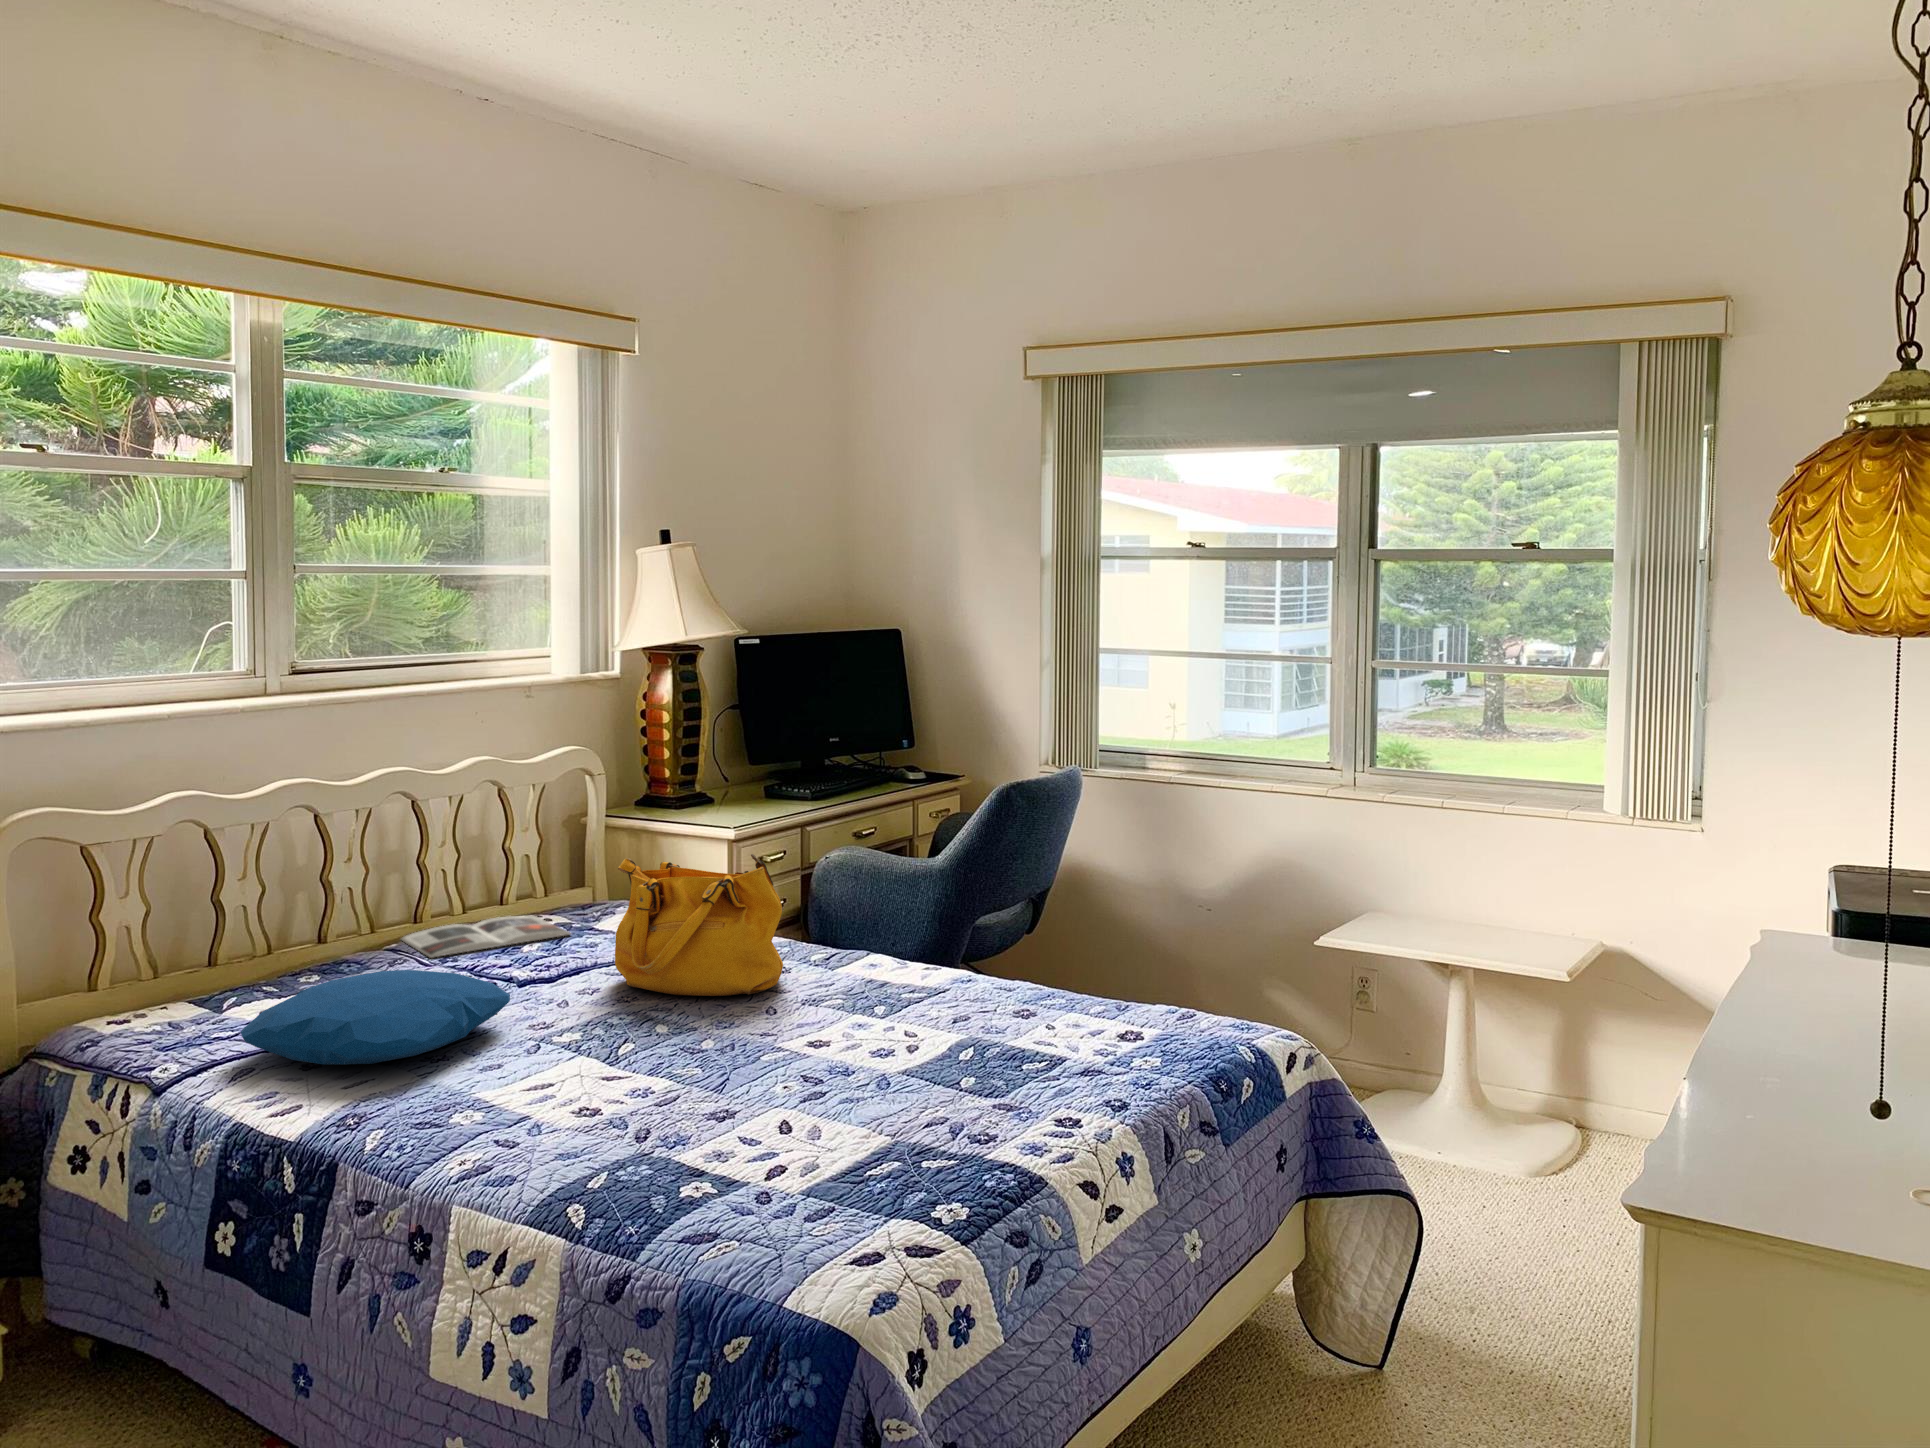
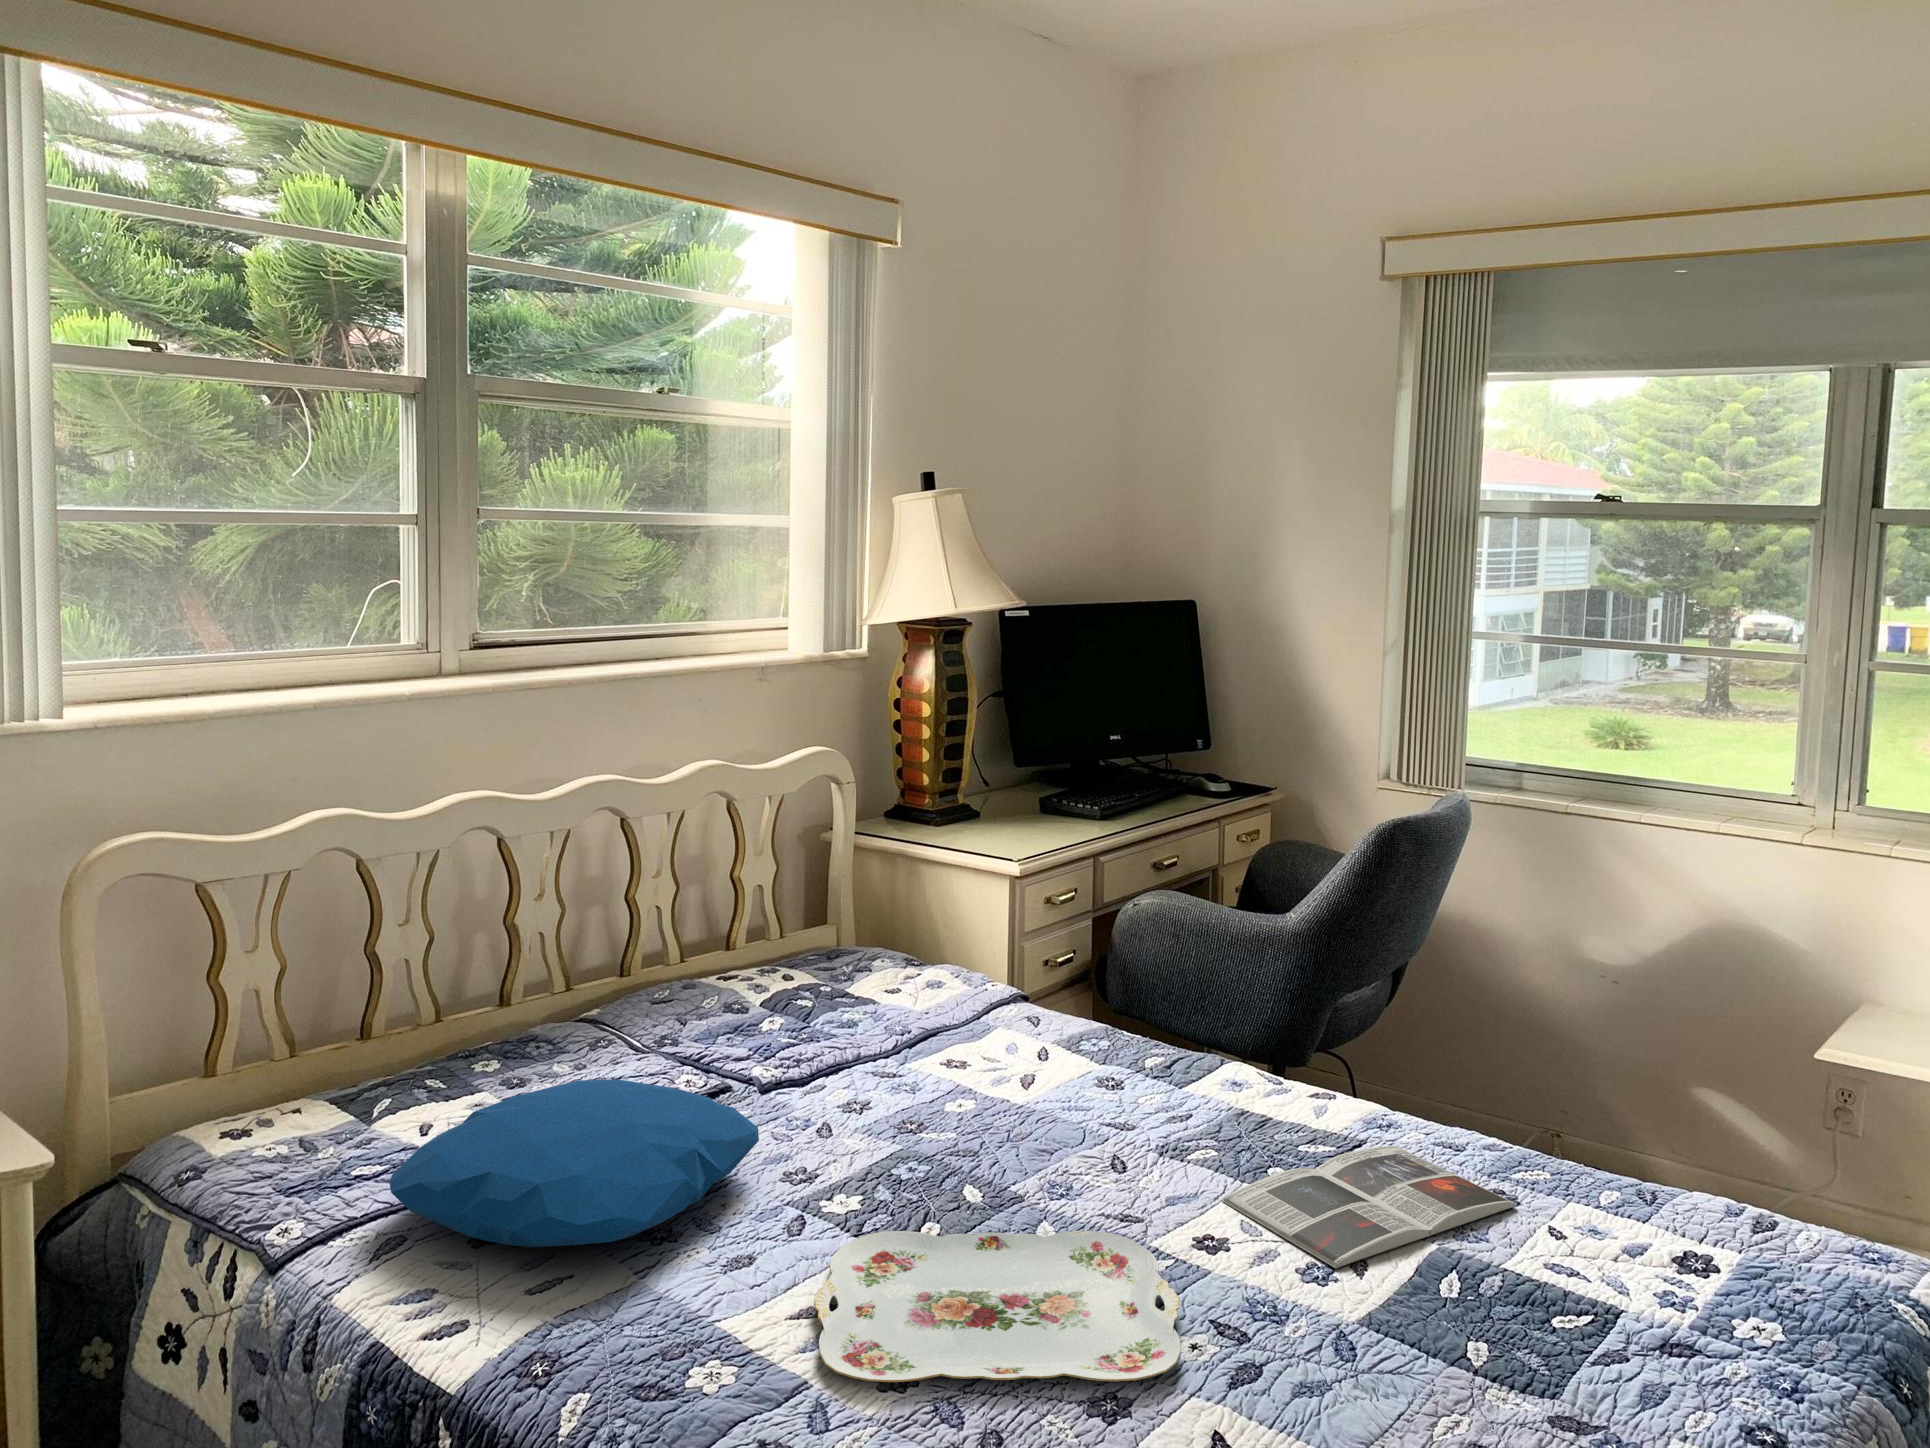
handbag: present [615,854,783,996] -> none [890,924,1127,1132]
magazine: present [401,916,571,958] -> present [1222,1146,1517,1268]
serving tray: none [539,1040,783,1113] -> present [814,1231,1181,1382]

